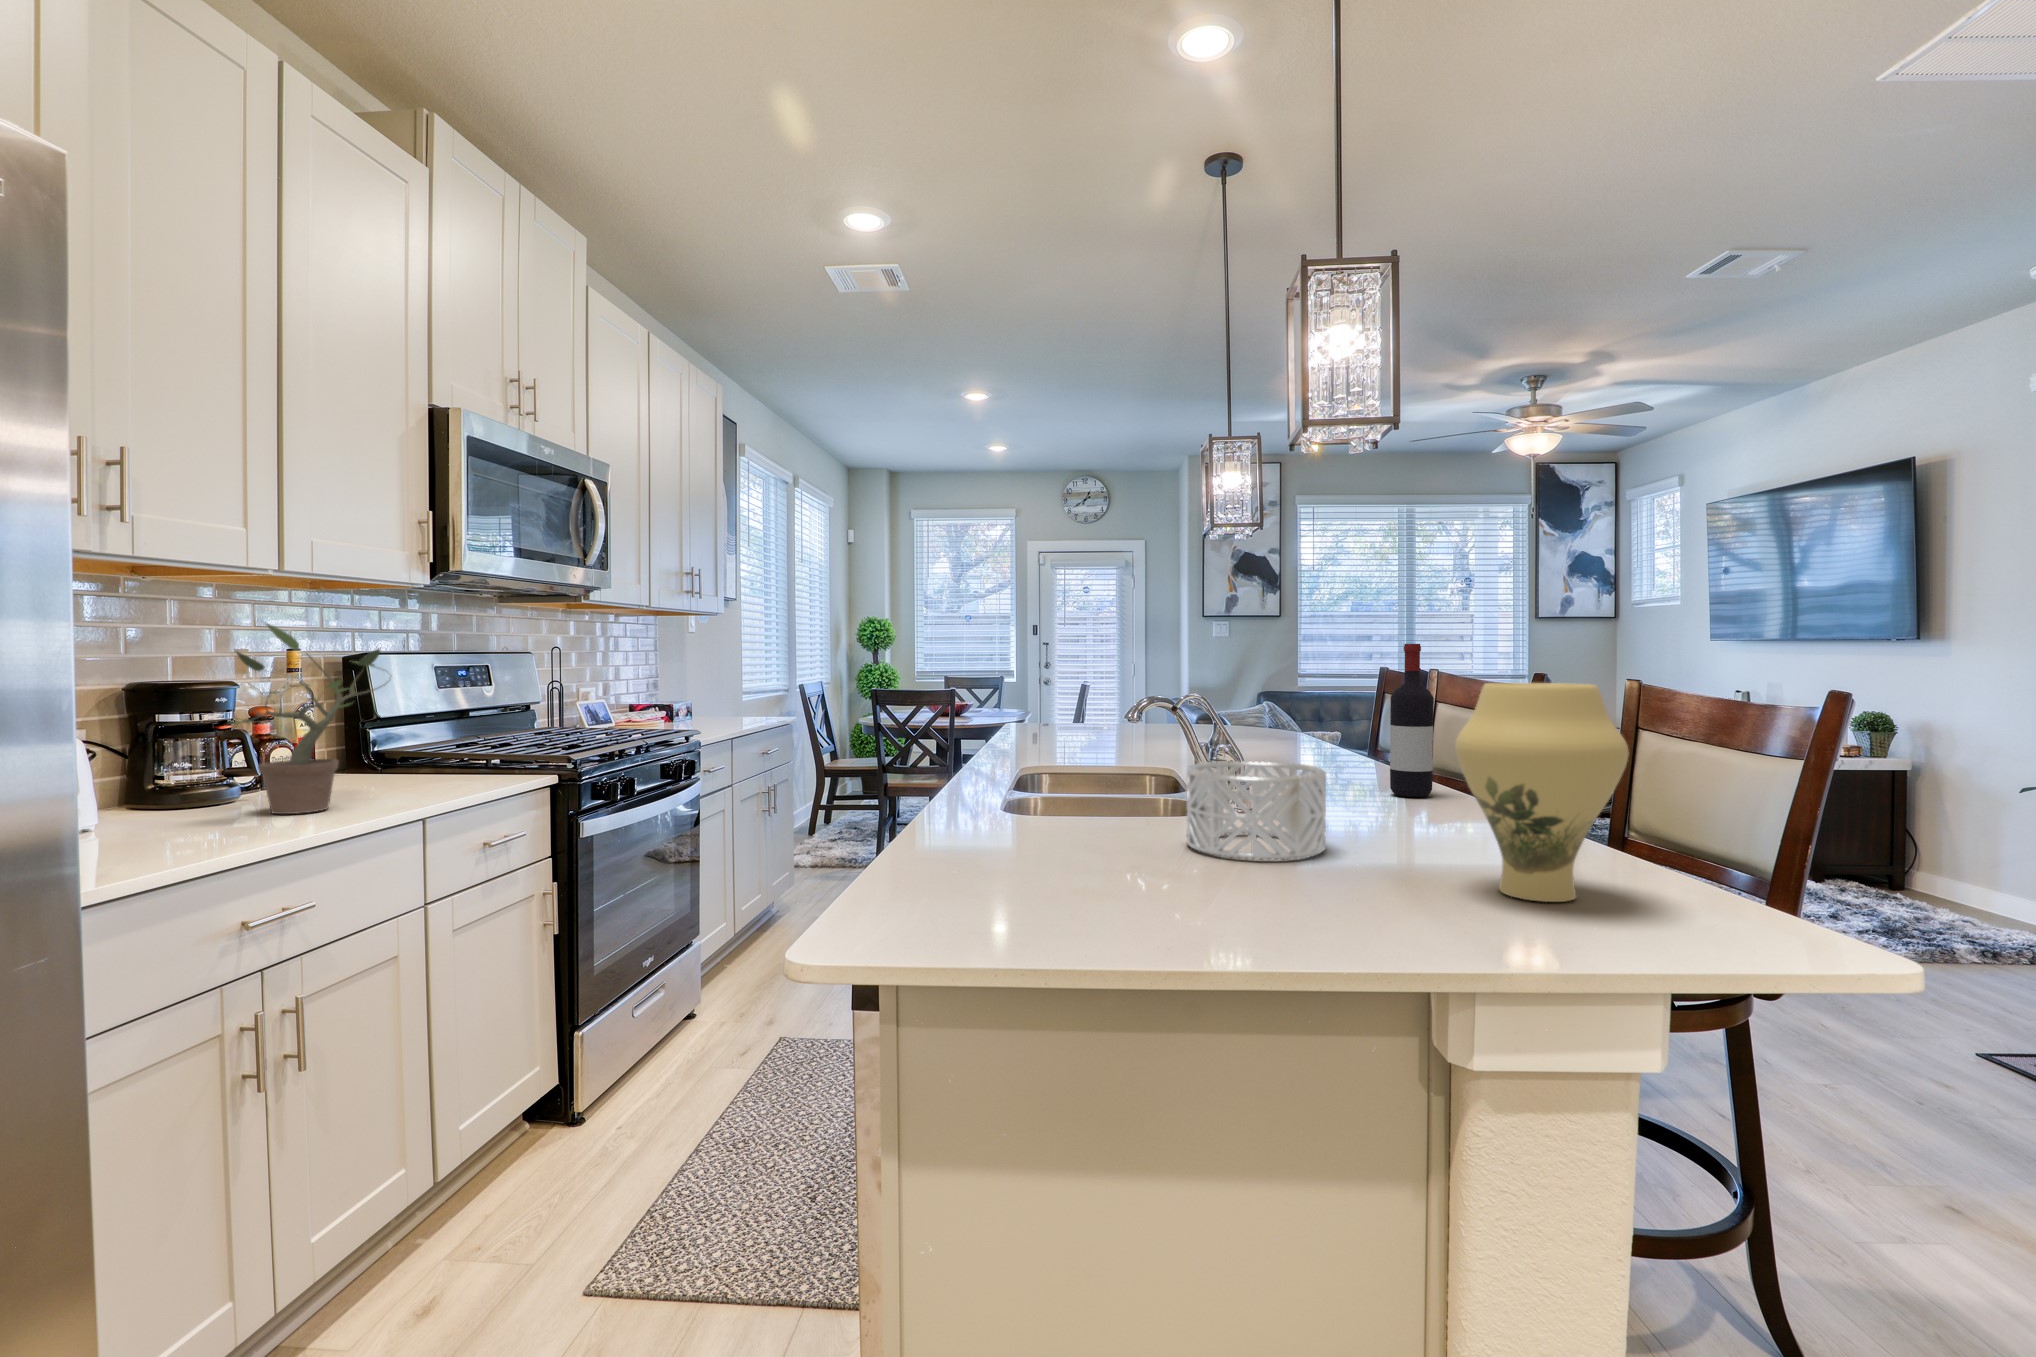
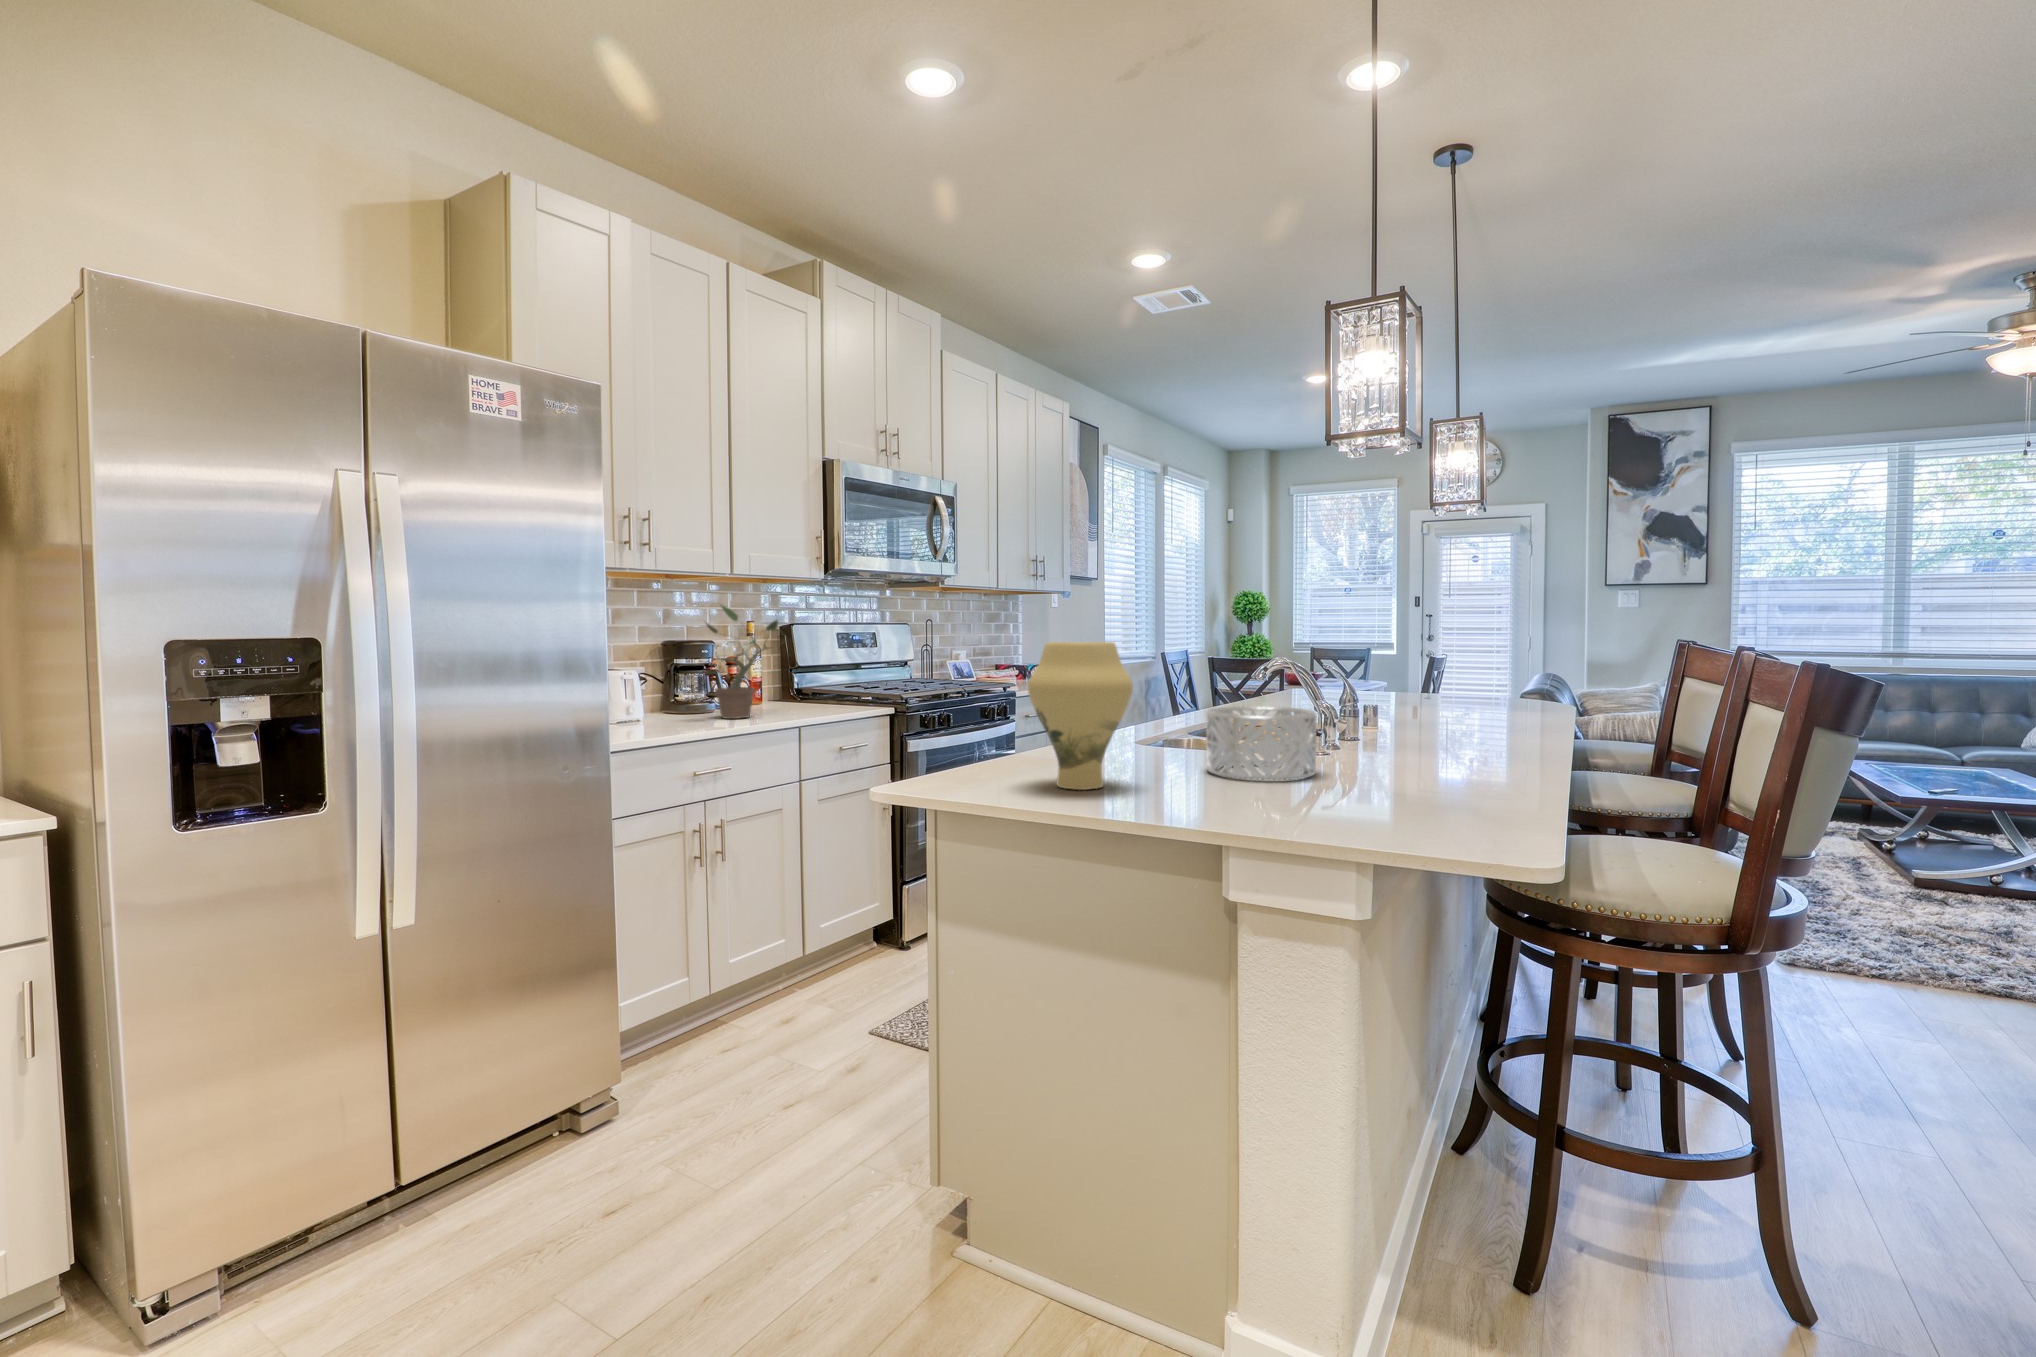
wine bottle: present [1390,644,1434,797] -> none [1495,612,1539,754]
vase: present [1455,683,1629,902] -> present [1028,642,1133,790]

